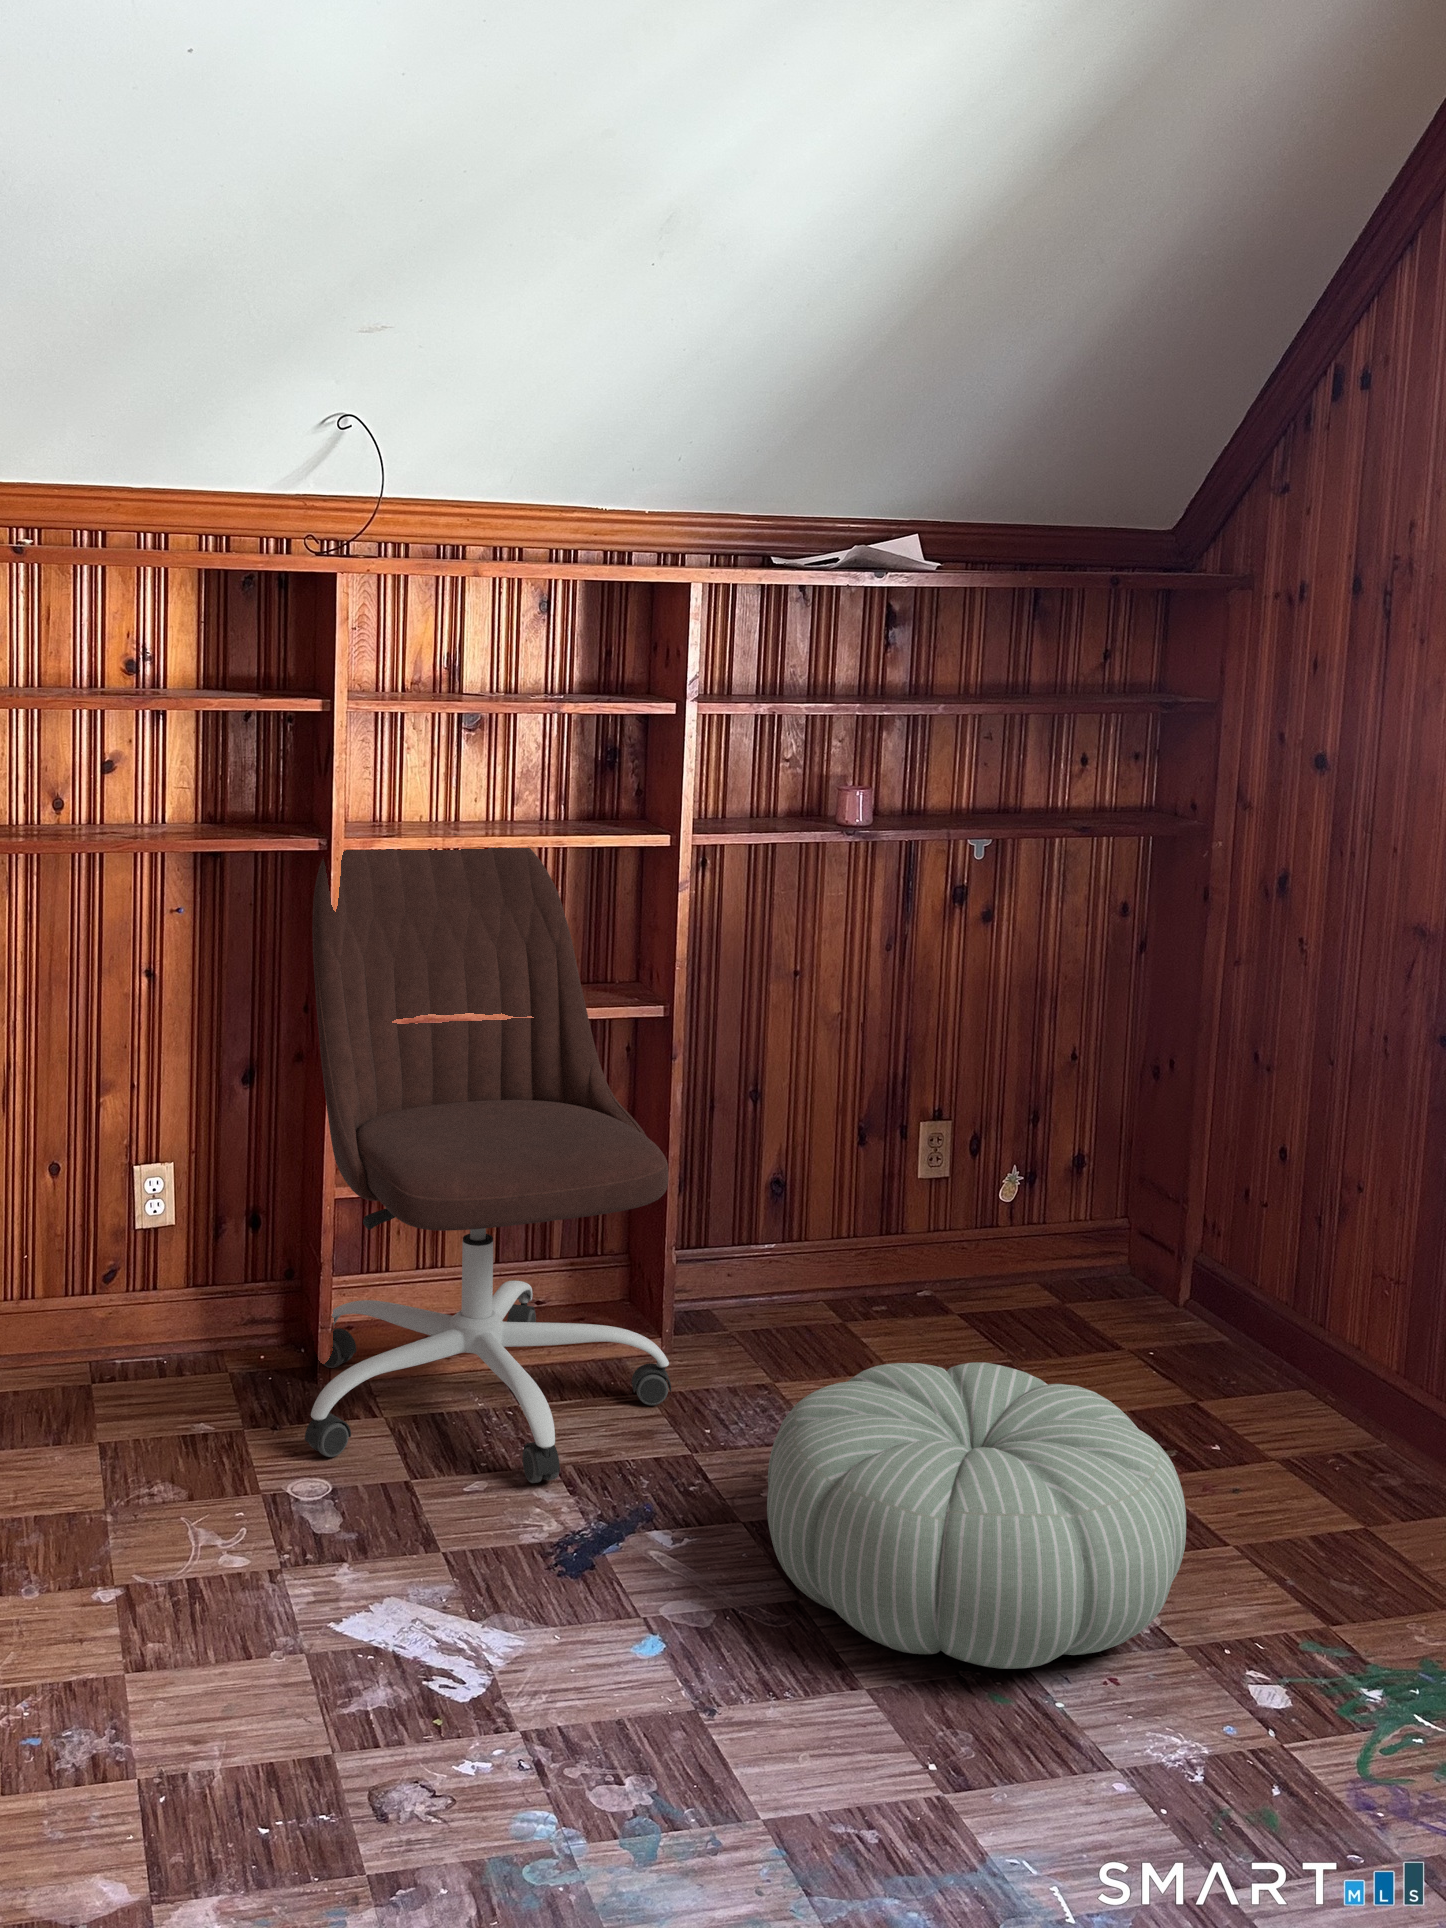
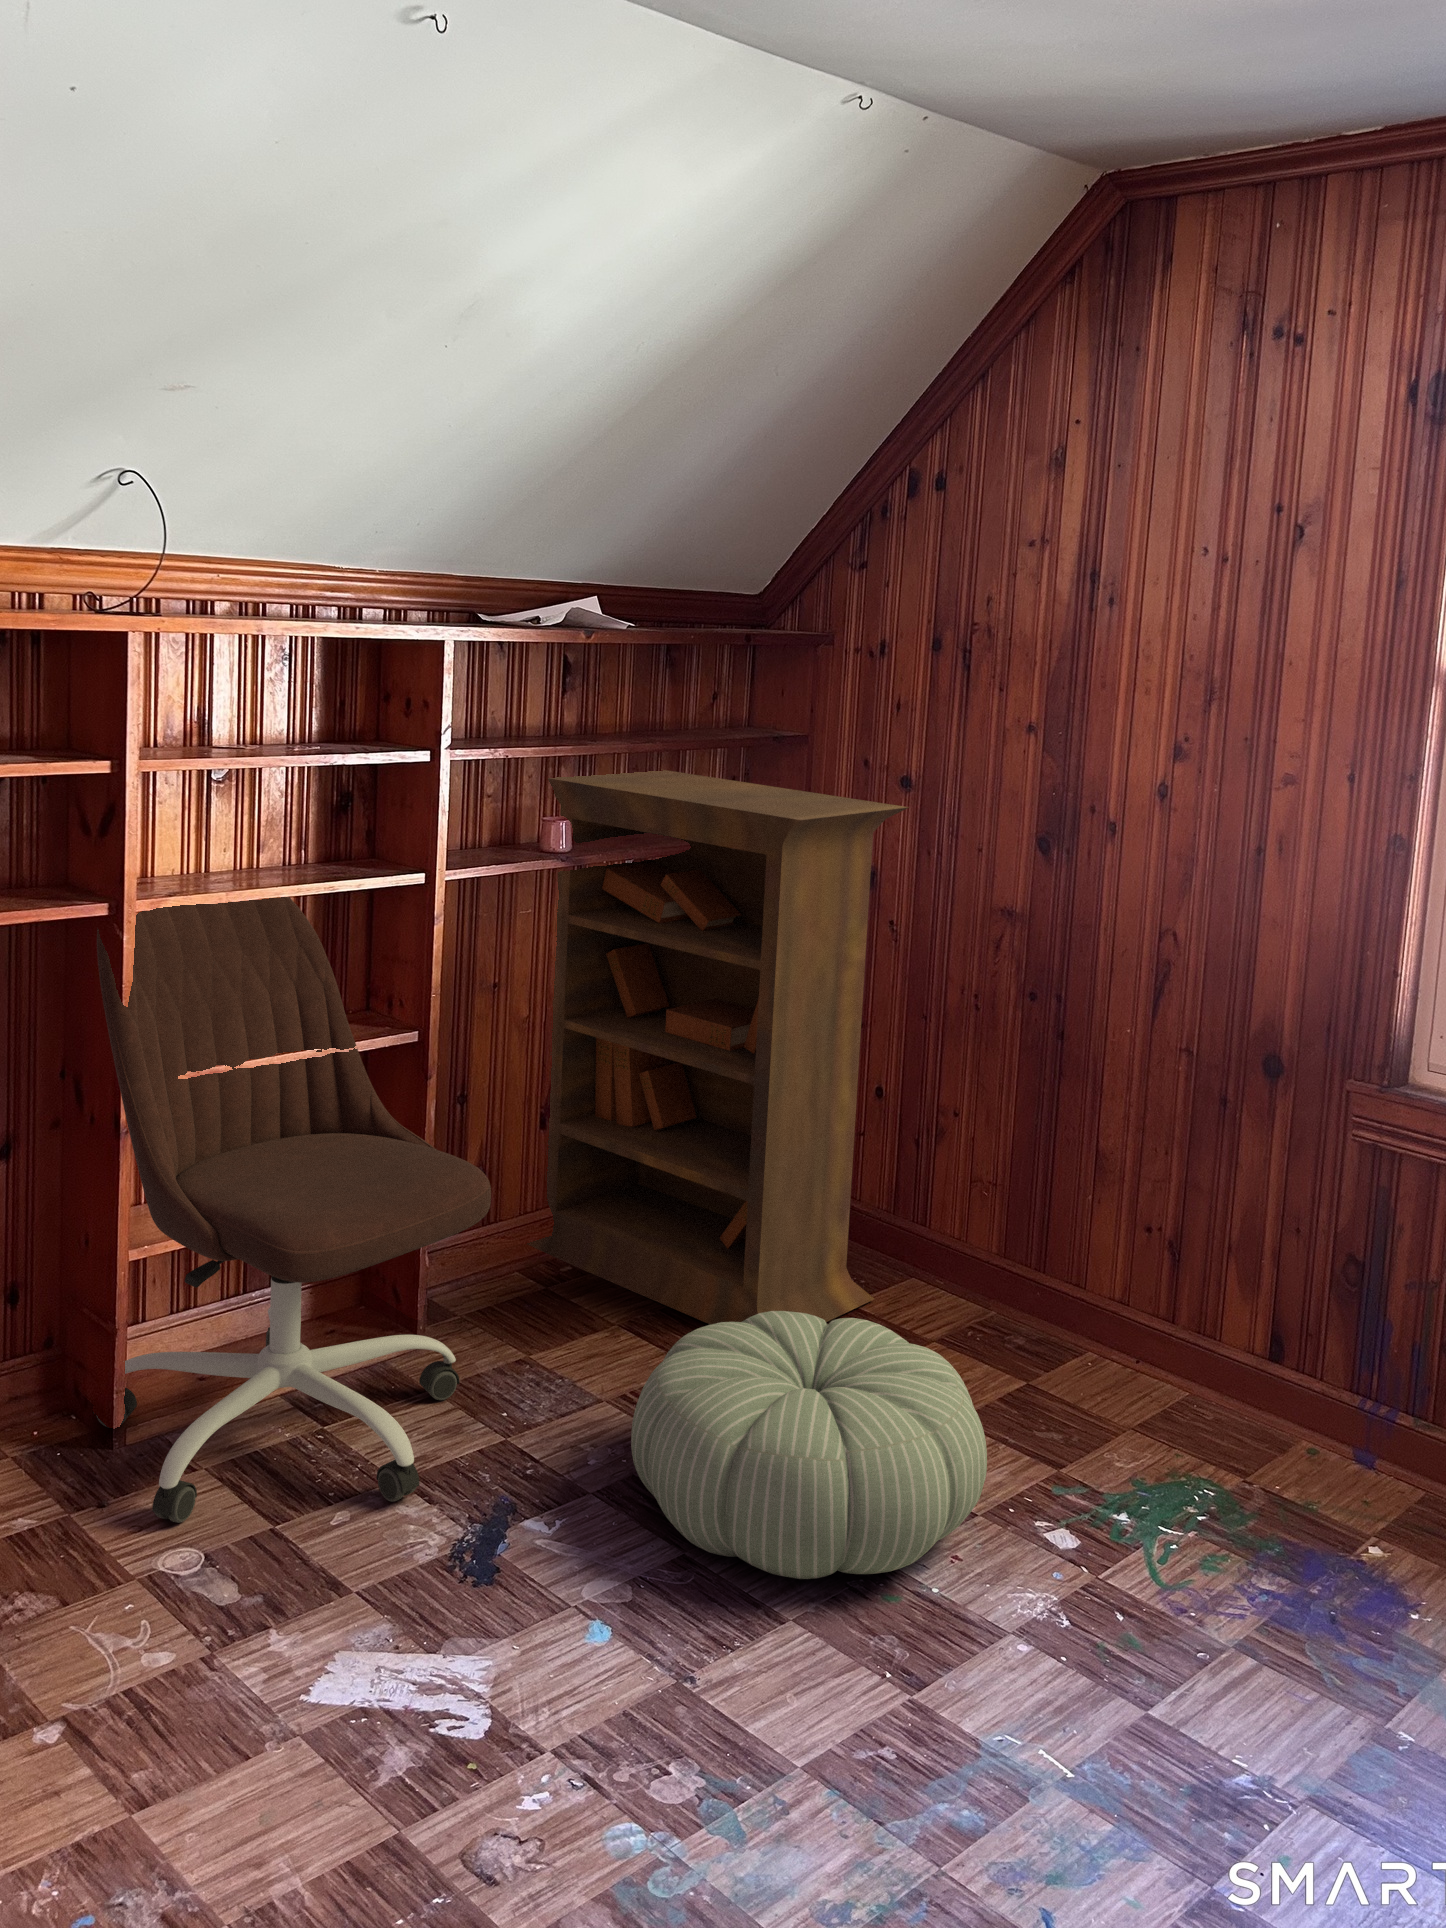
bookcase: none [847,738,1274,1428] -> present [527,770,909,1325]

